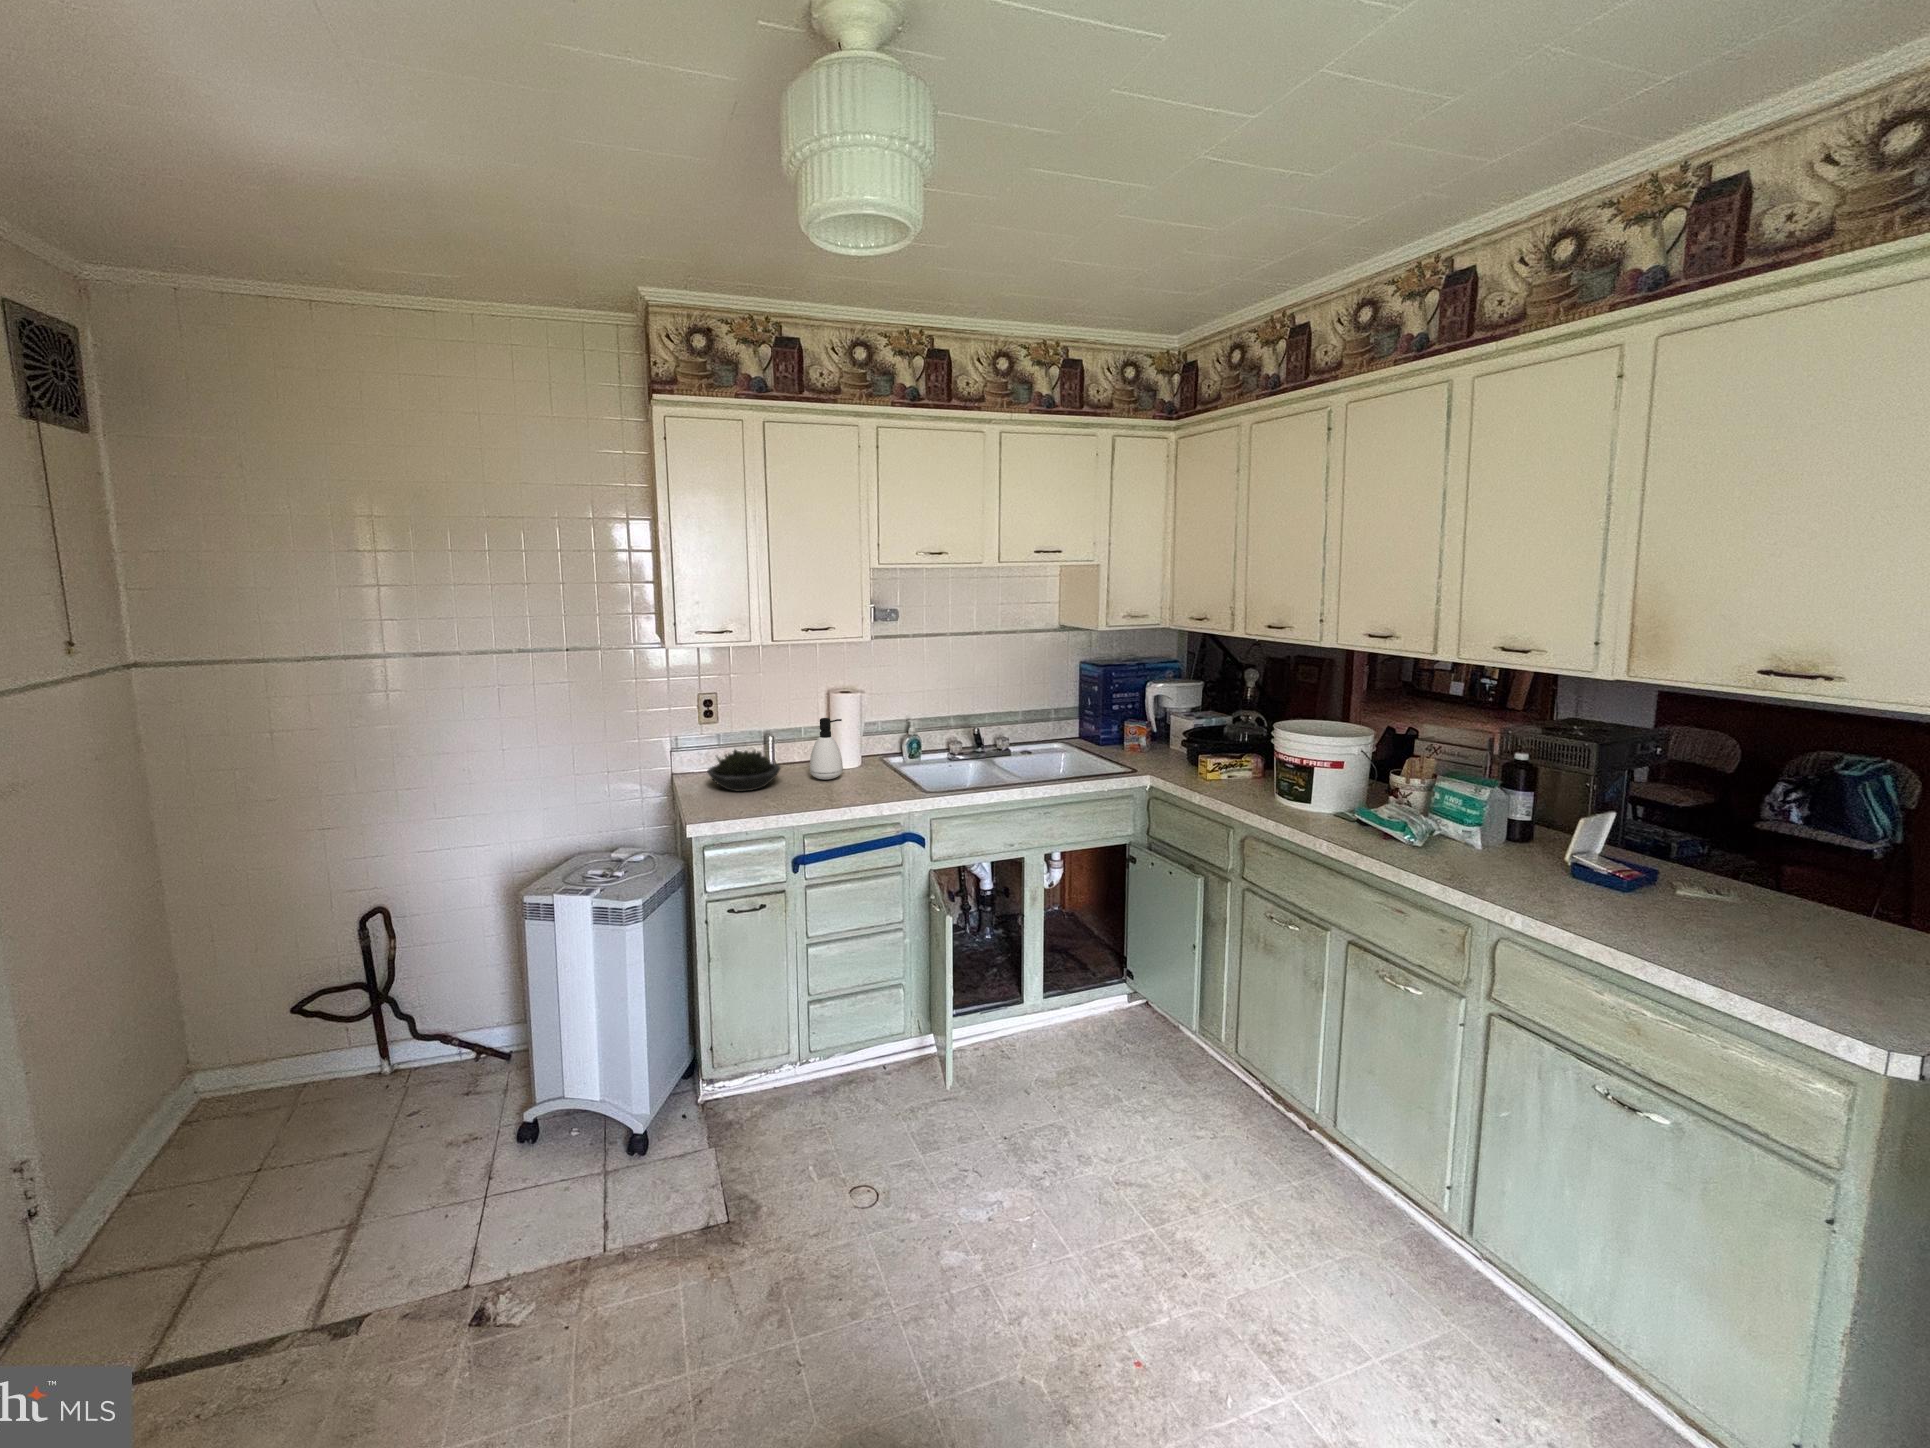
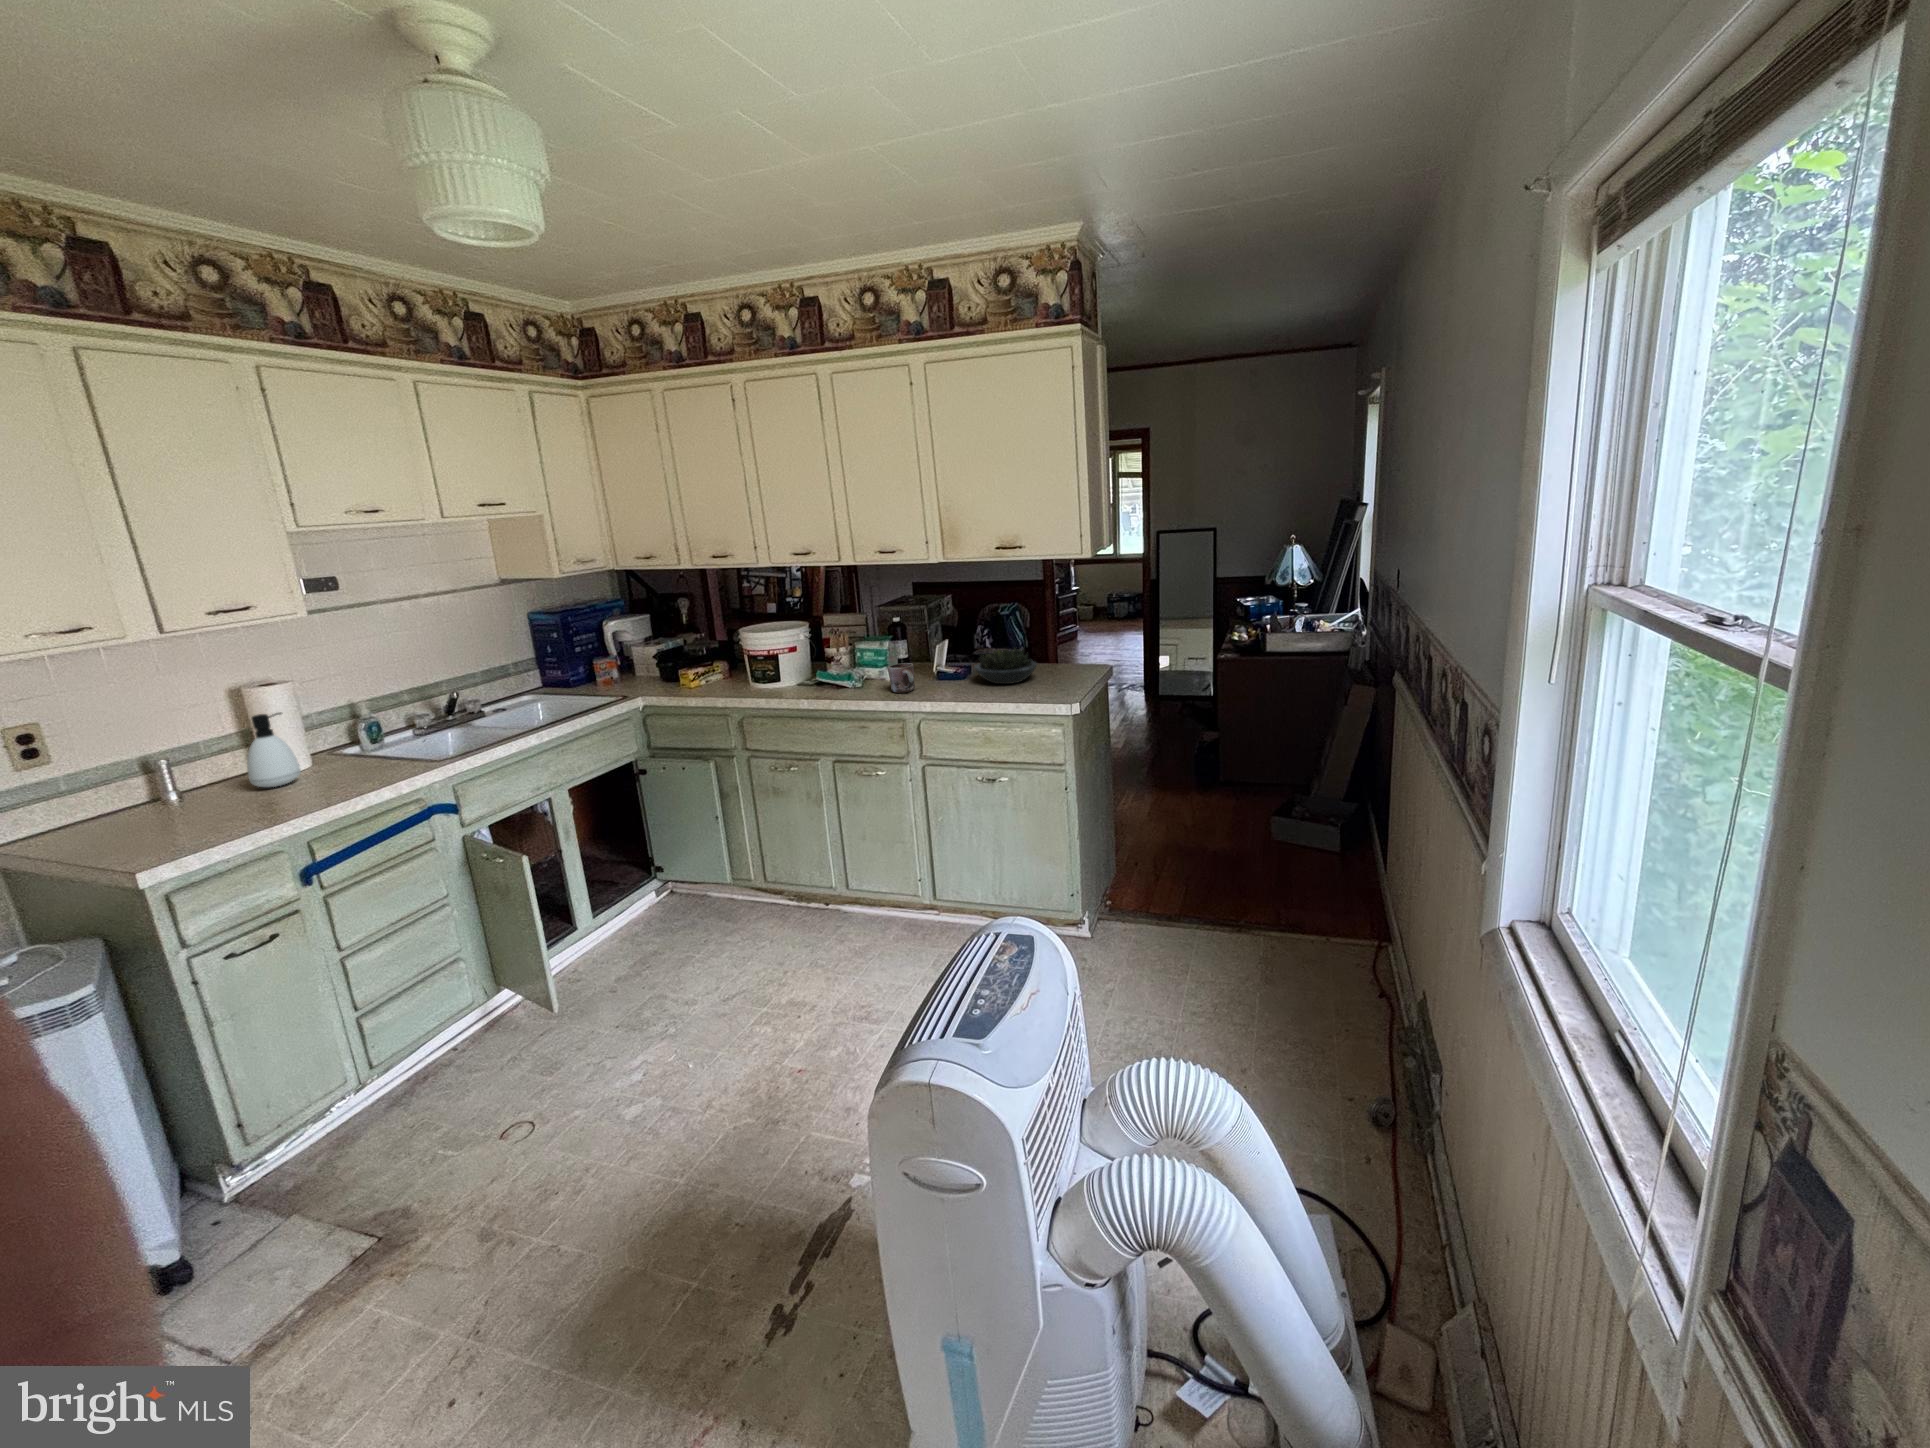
succulent plant: present [707,750,780,791] -> present [974,649,1037,684]
mug: none [1471,828,1524,880] -> present [888,663,915,693]

